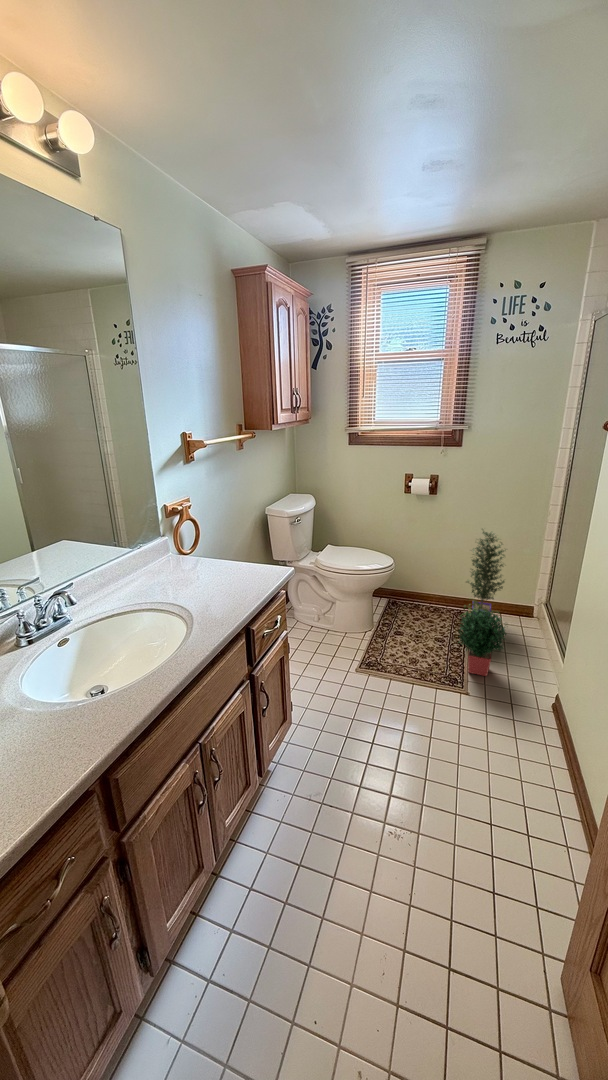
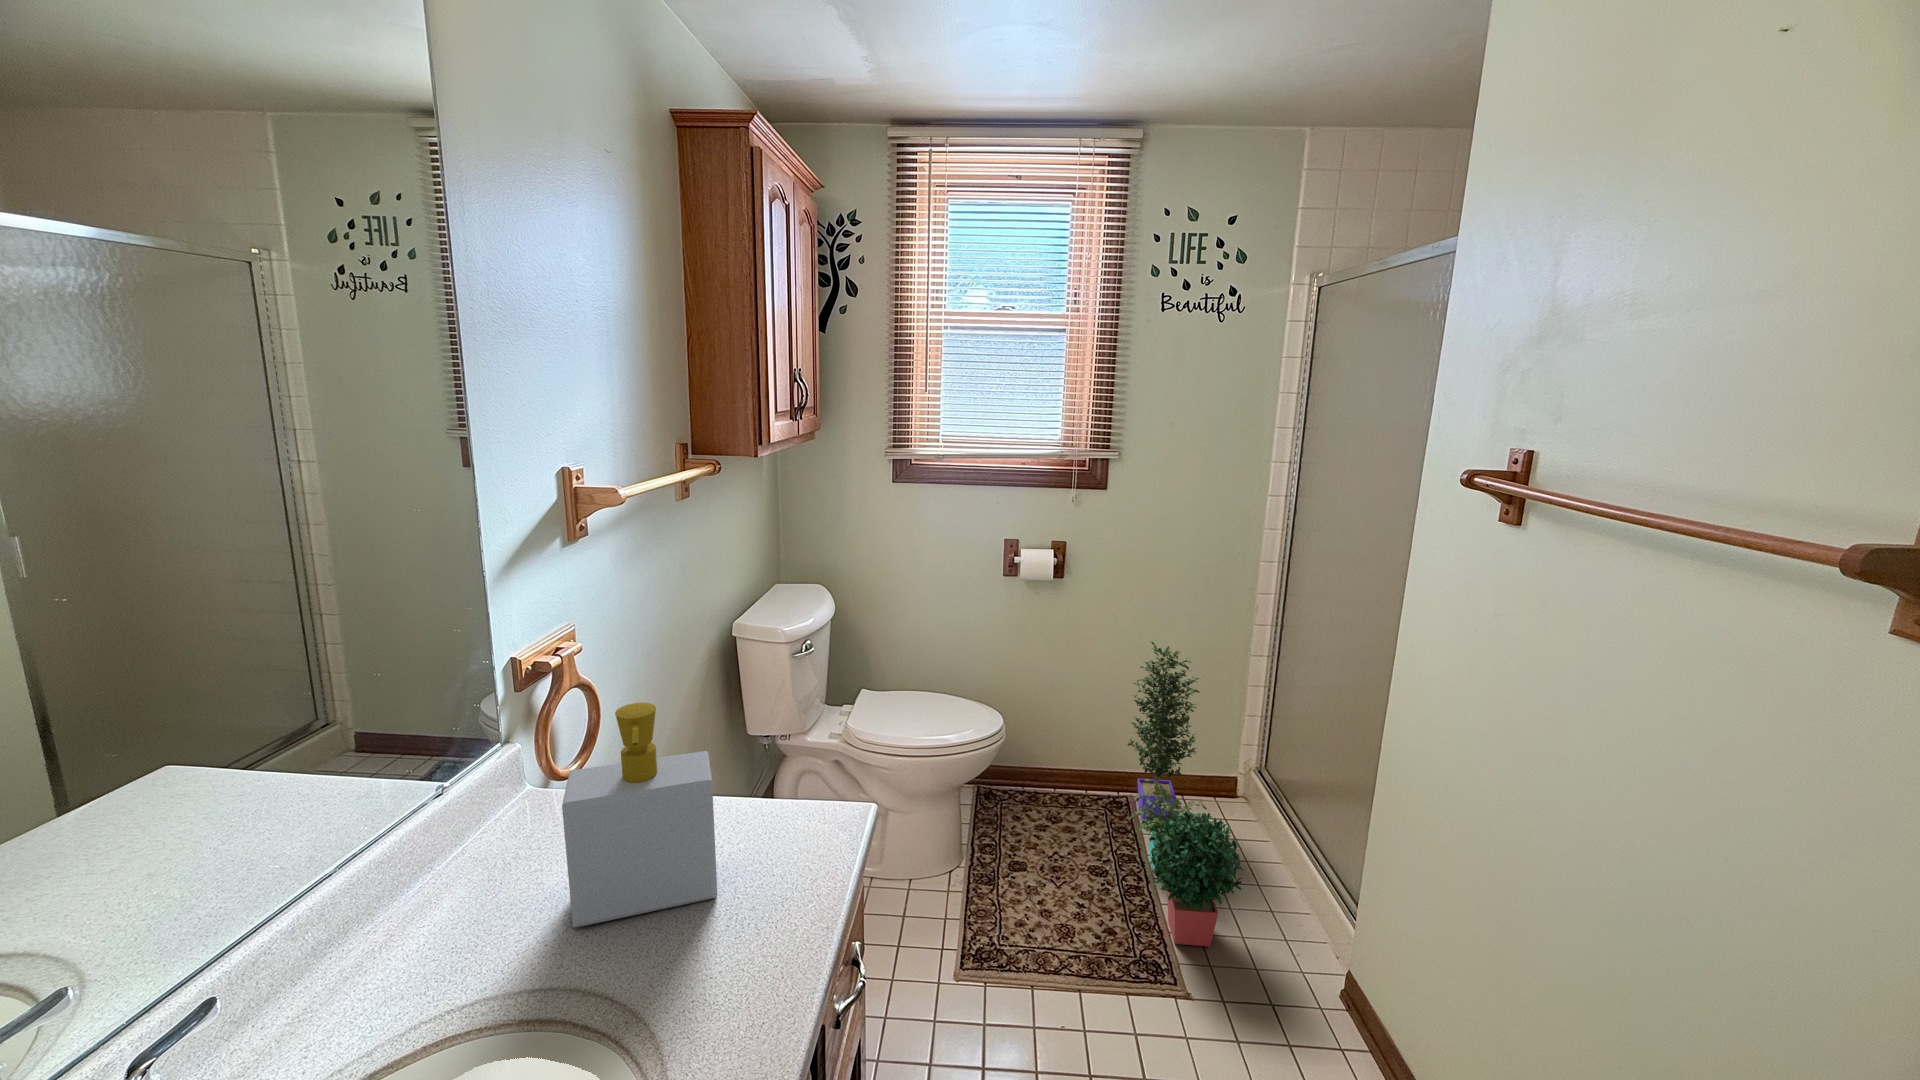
soap bottle: none [173,512,227,587] -> present [562,703,717,928]

